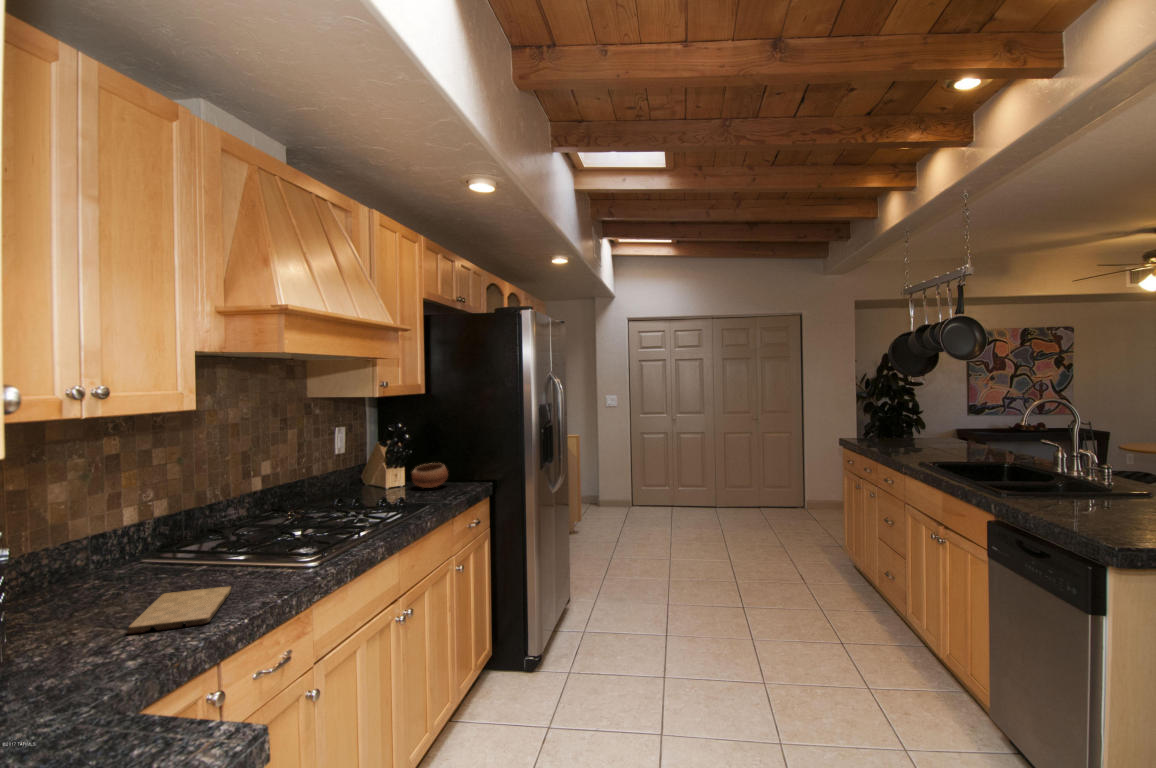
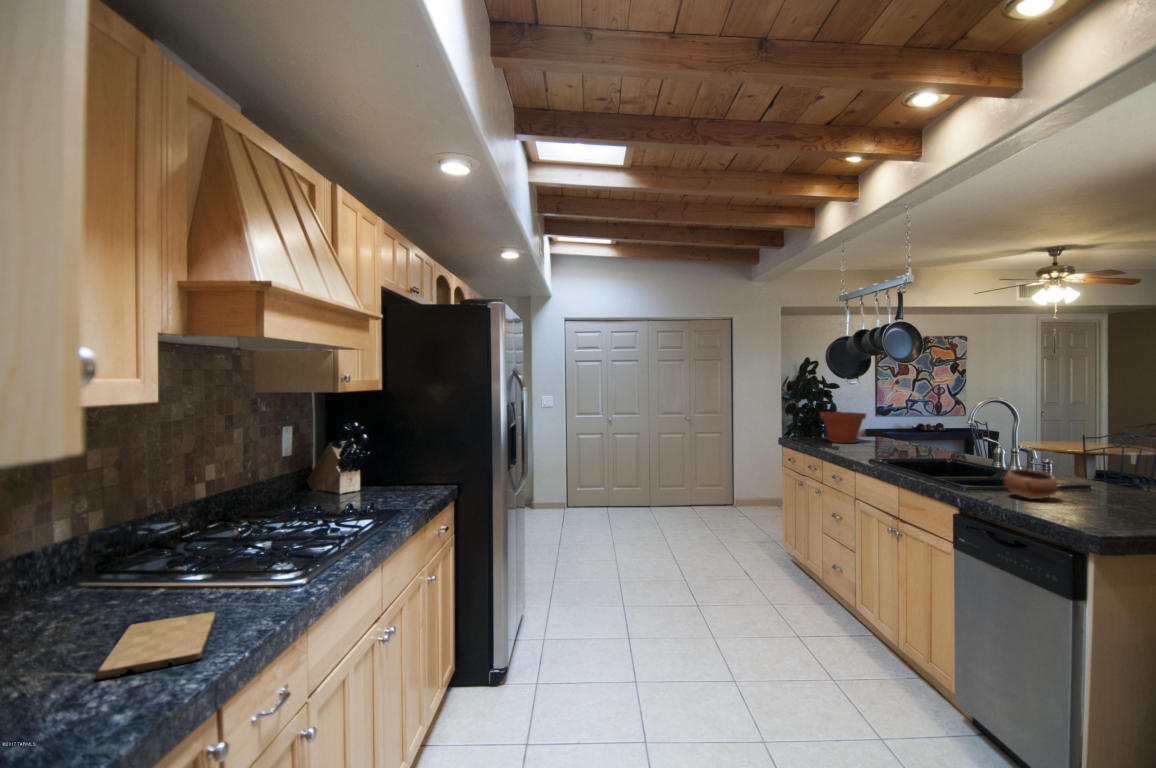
plant pot: none [878,412,931,446] -> present [820,412,866,443]
bowl: present [411,463,448,488] -> present [1004,469,1058,499]

